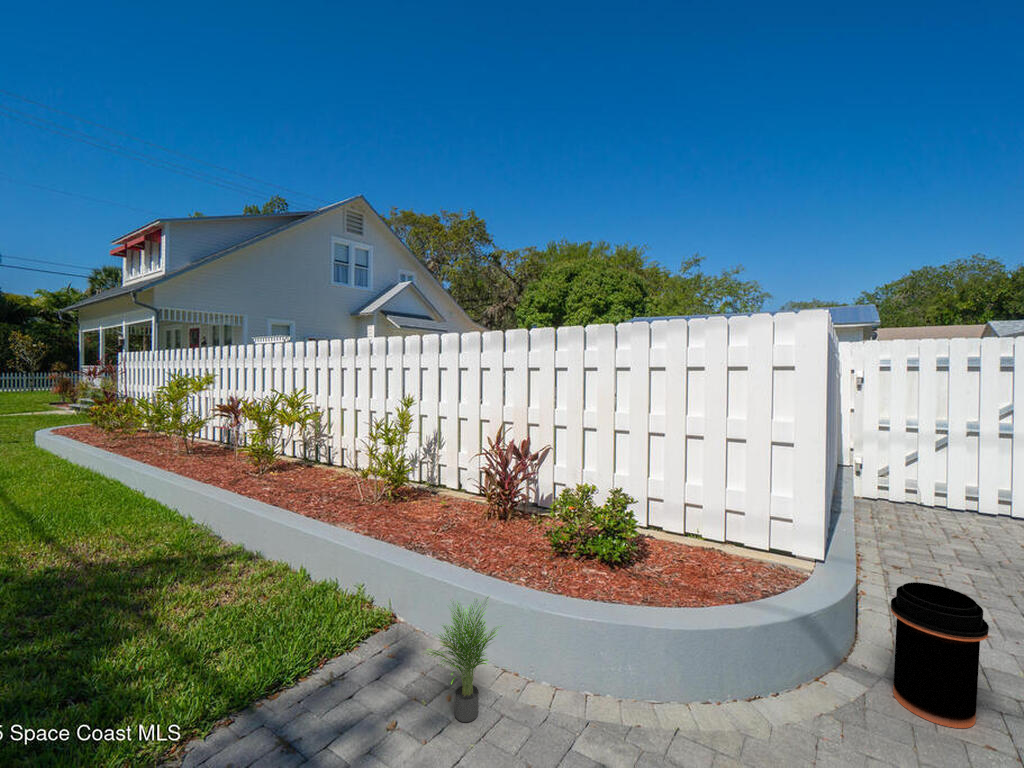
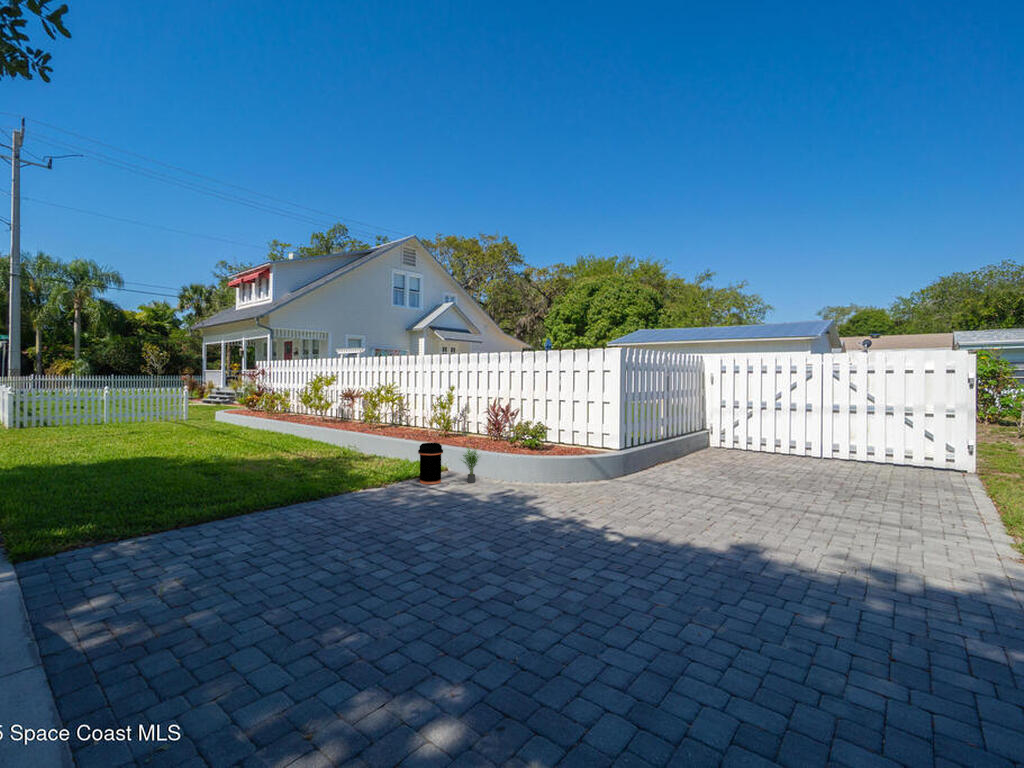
trash can: present [891,582,989,728] -> present [418,443,443,484]

